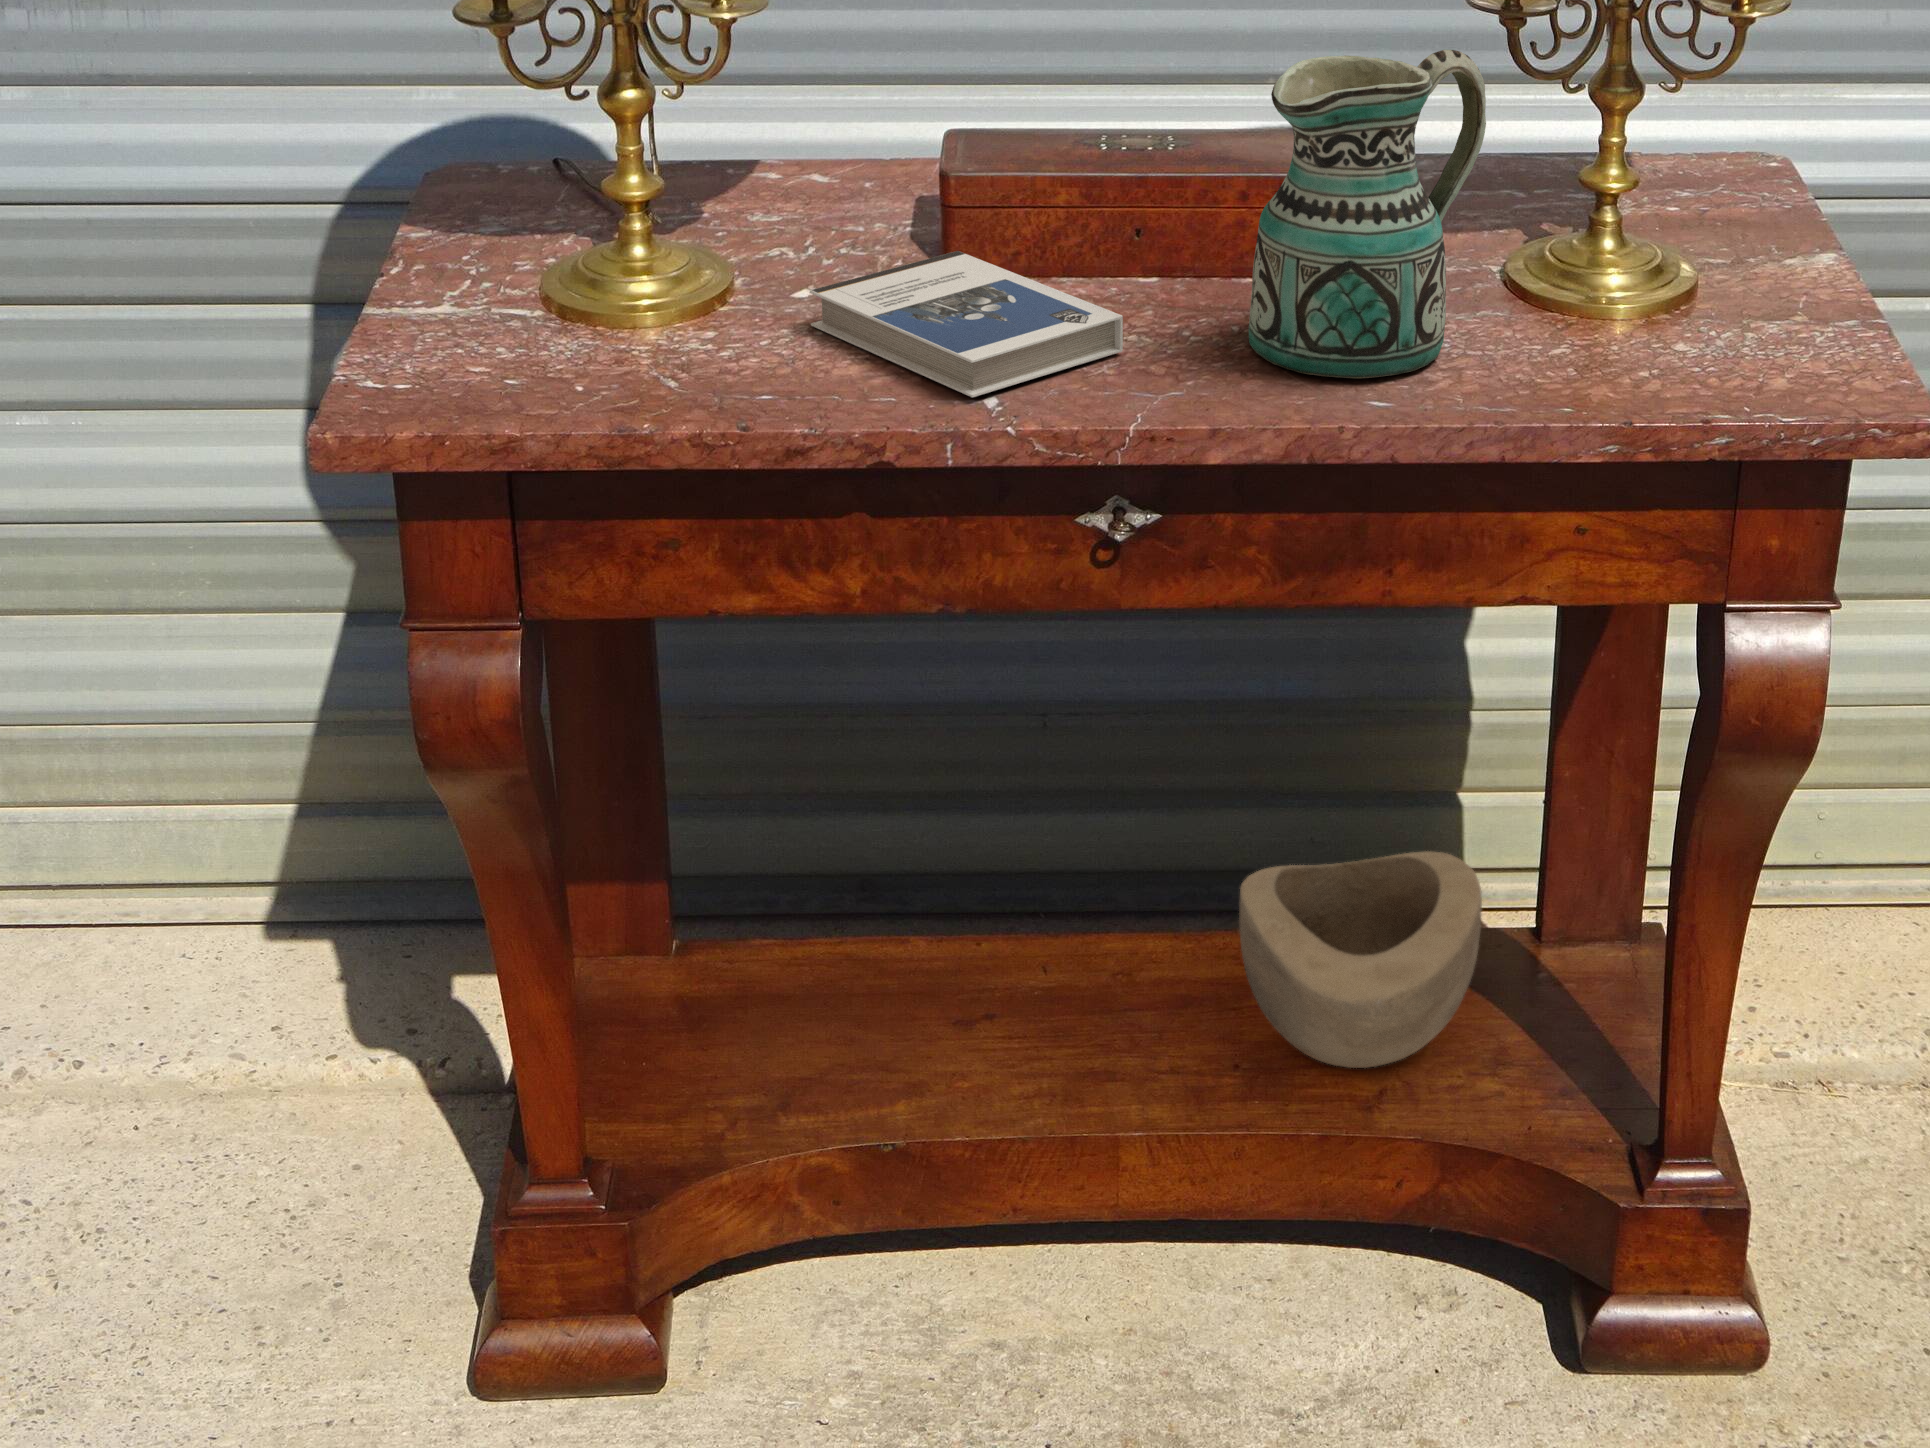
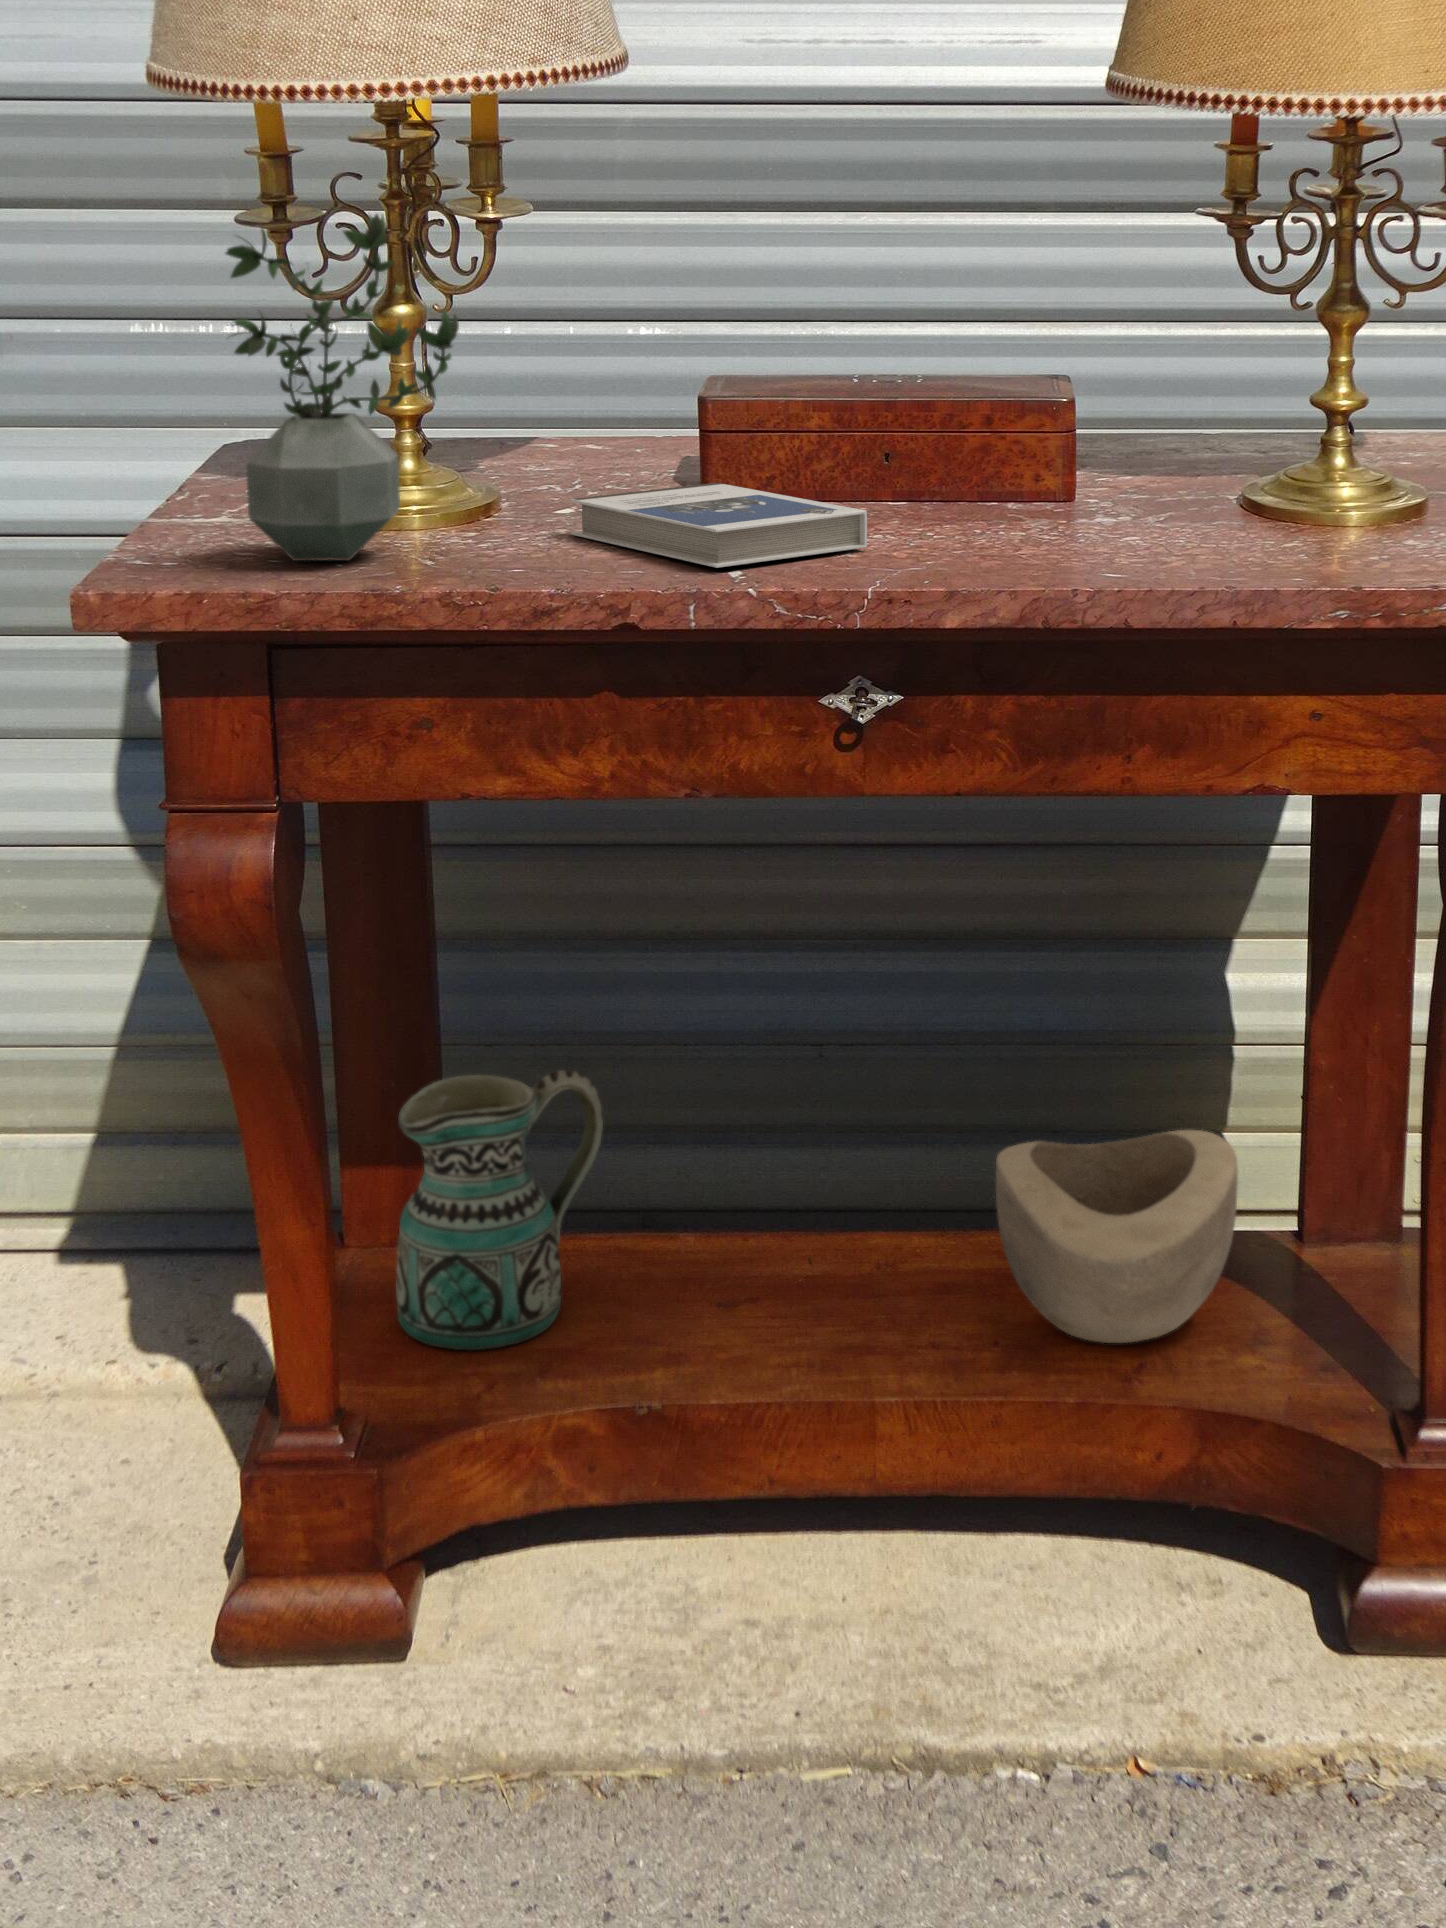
potted plant: none [446,21,694,384] -> present [226,214,459,561]
ceramic pitcher: present [1248,50,1486,378] -> present [397,1070,603,1350]

